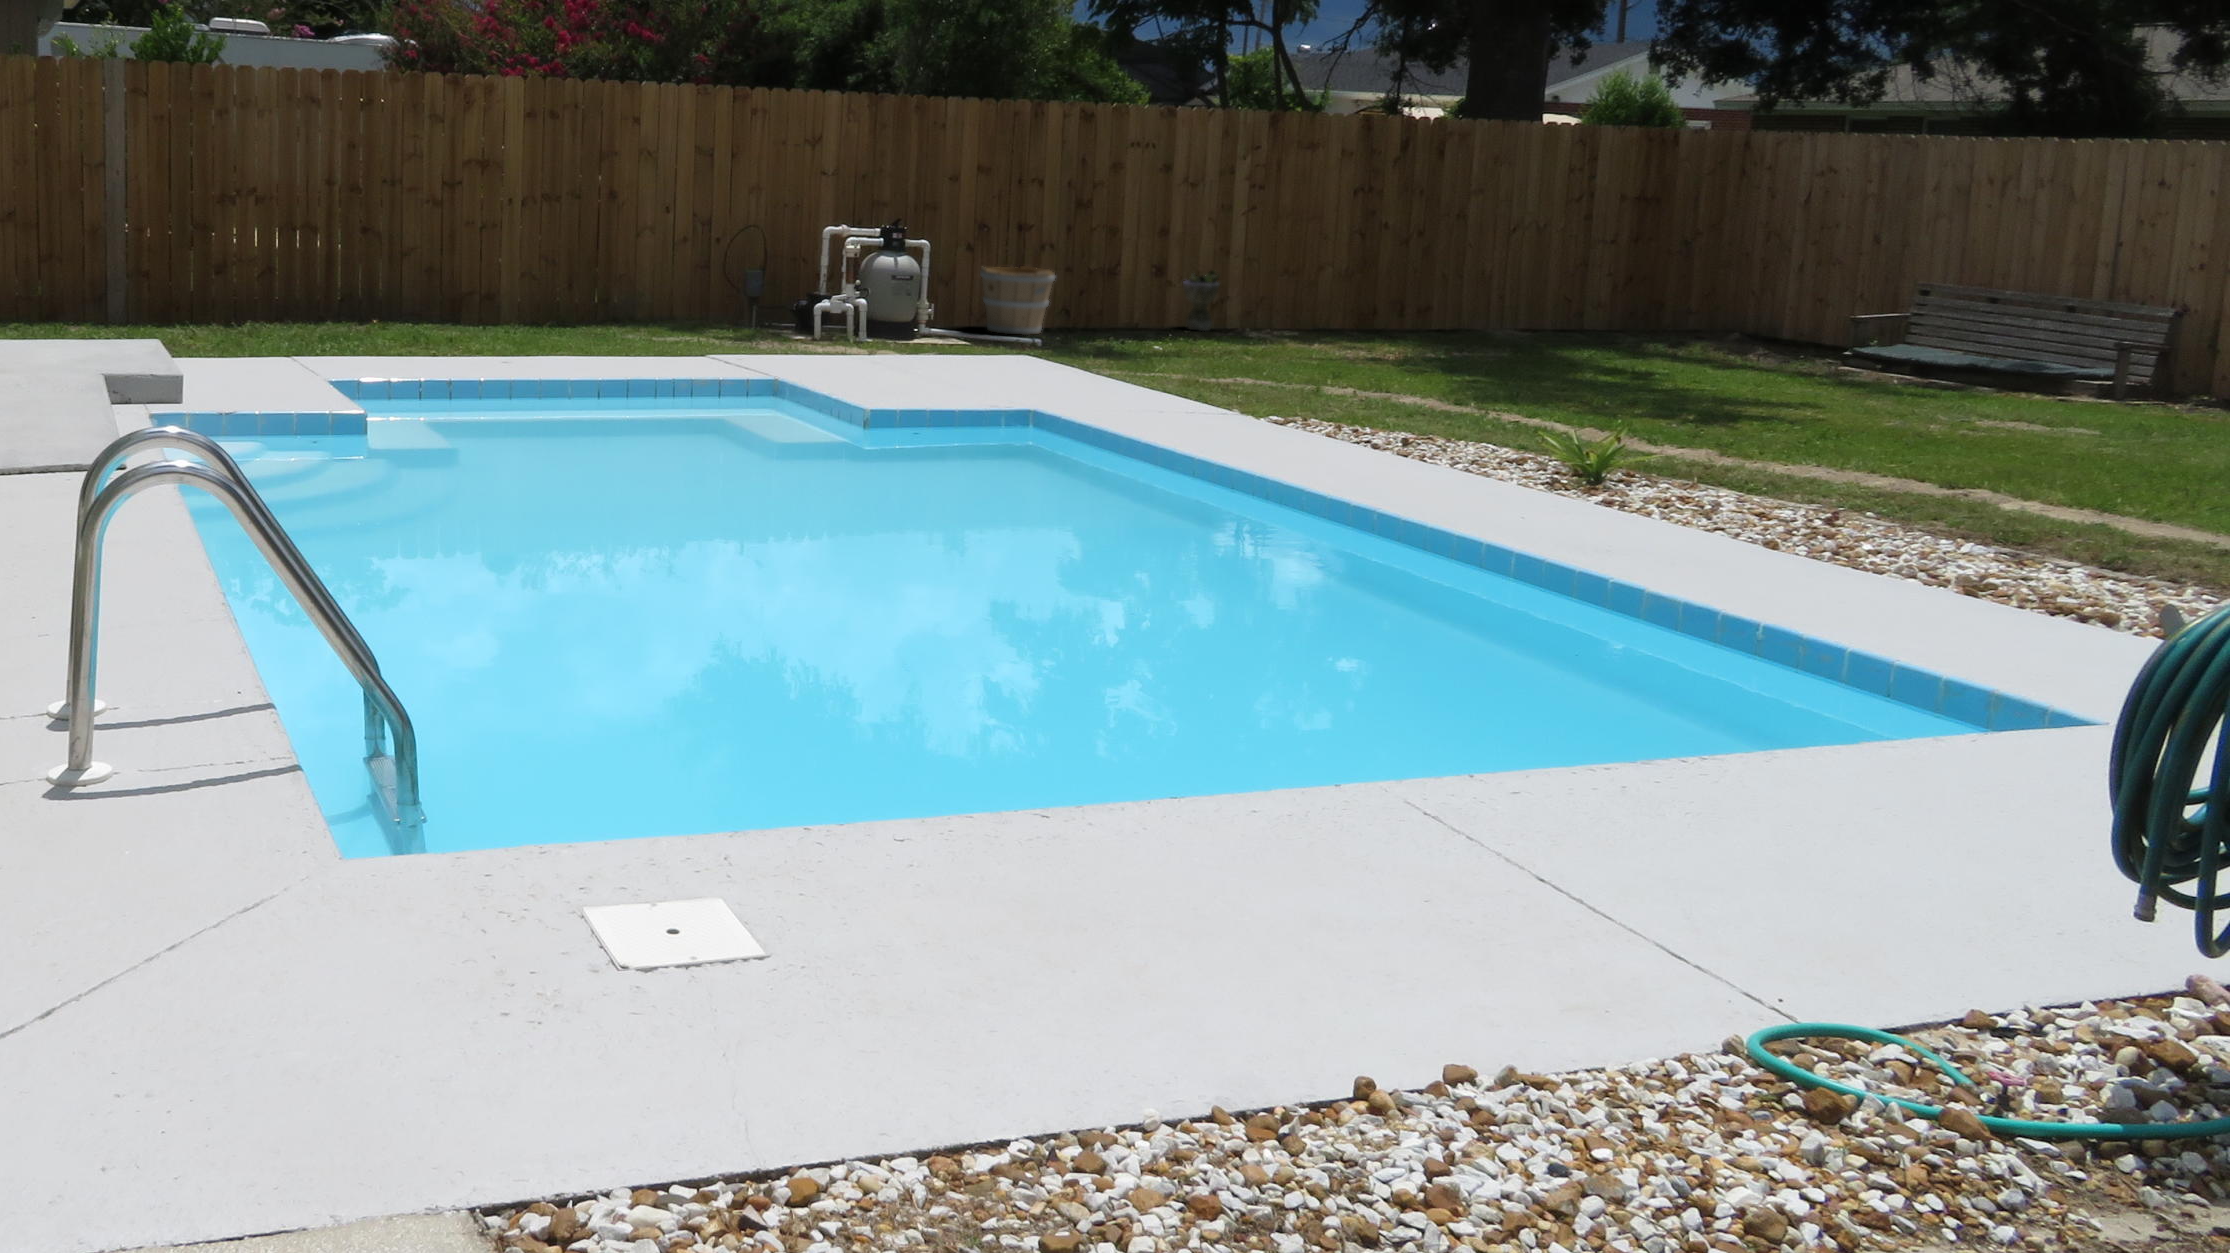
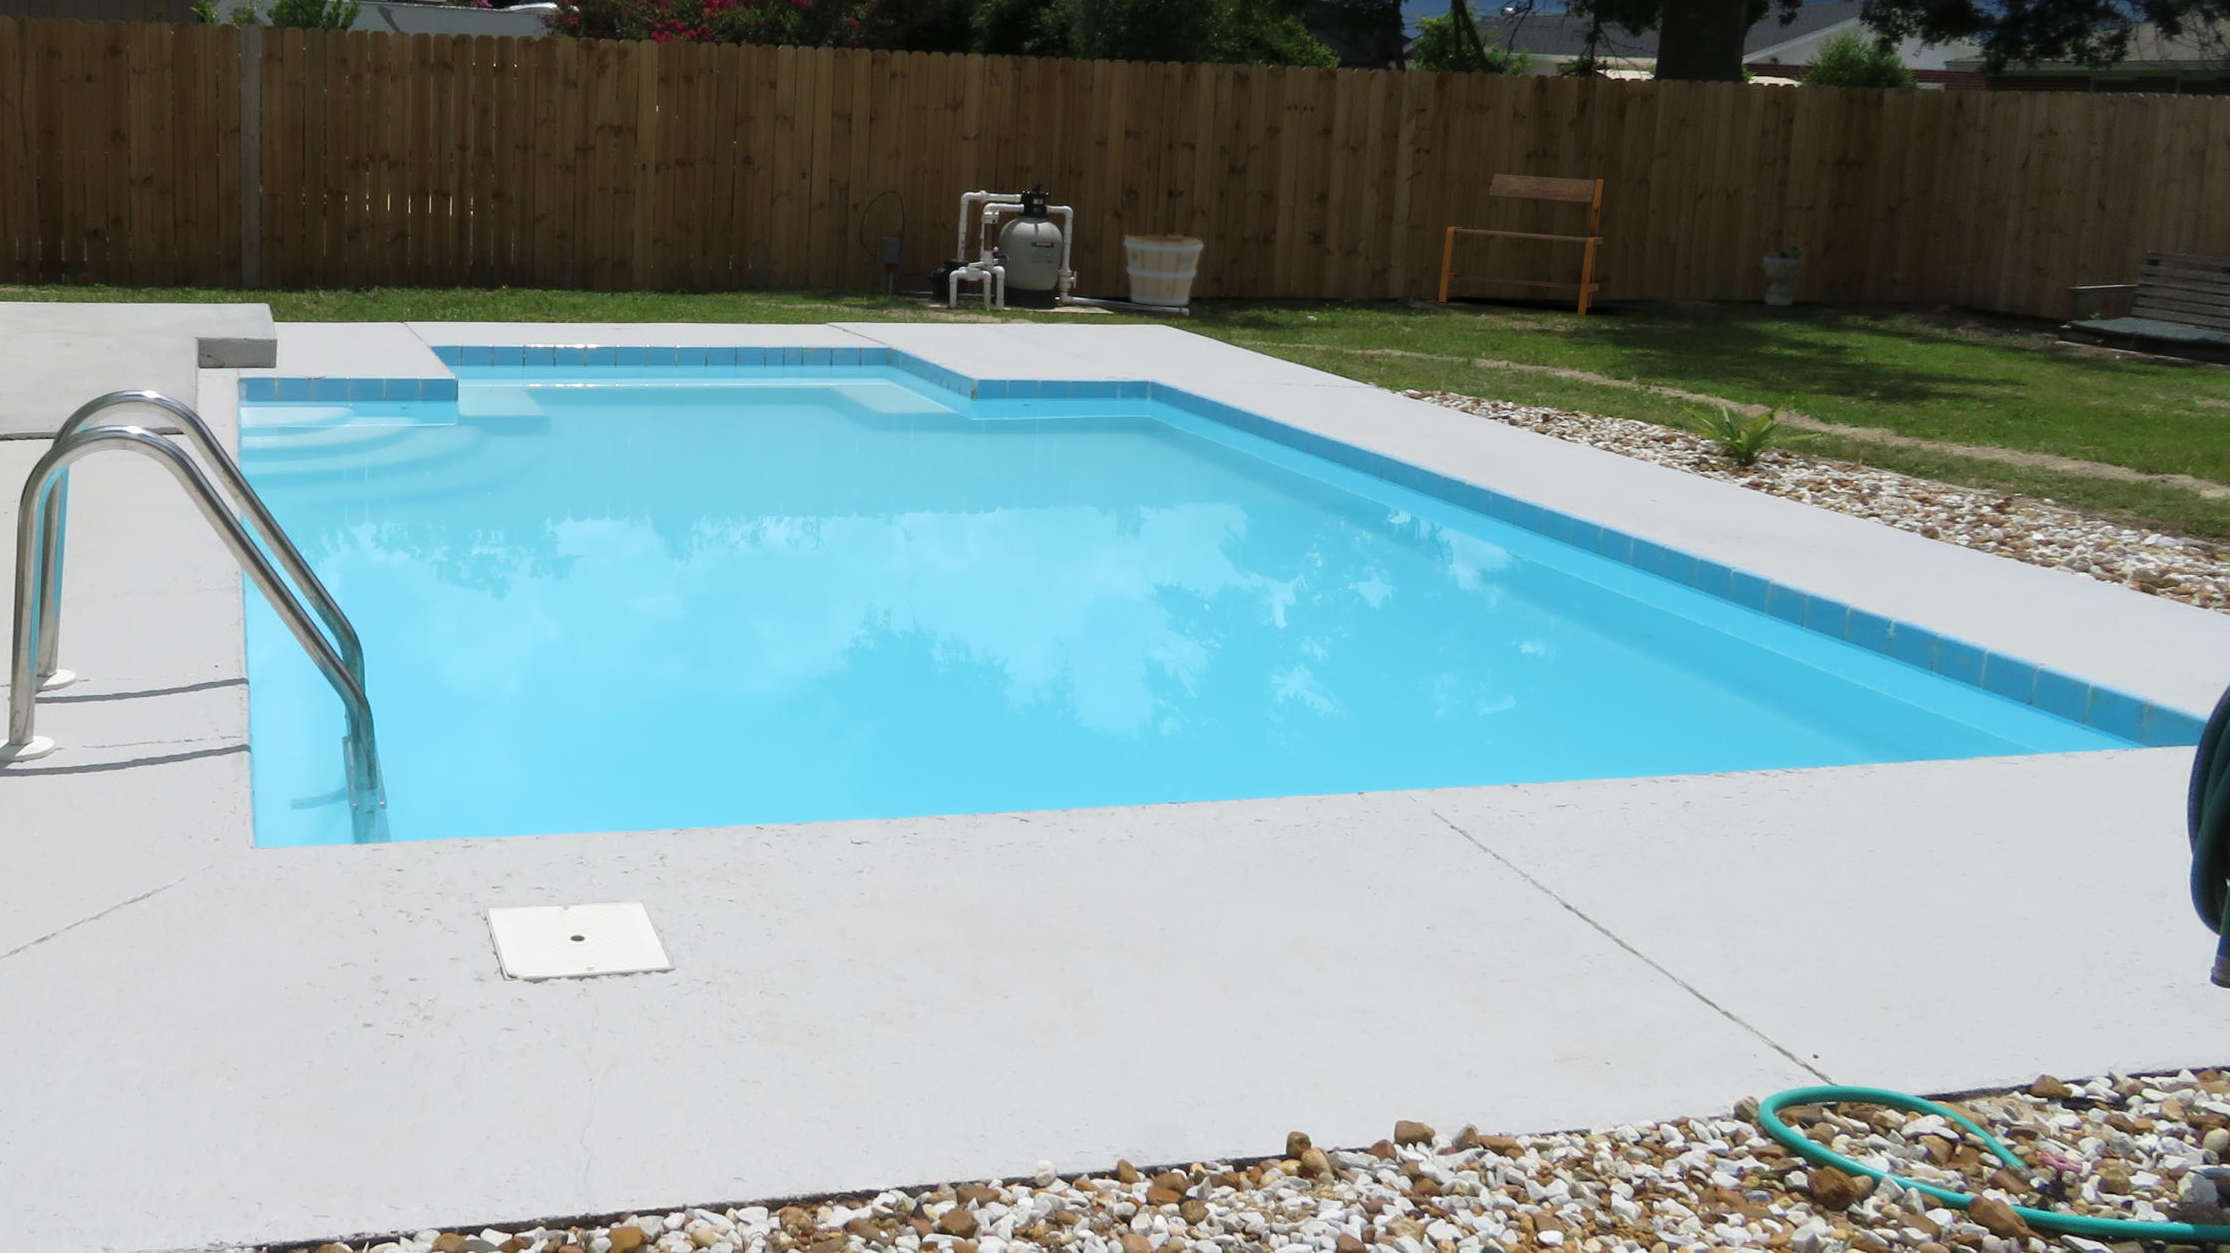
bench: none [1273,205,1424,341] -> present [1439,174,1604,315]
planter: present [1183,270,1220,331] -> present [1763,246,1803,306]

